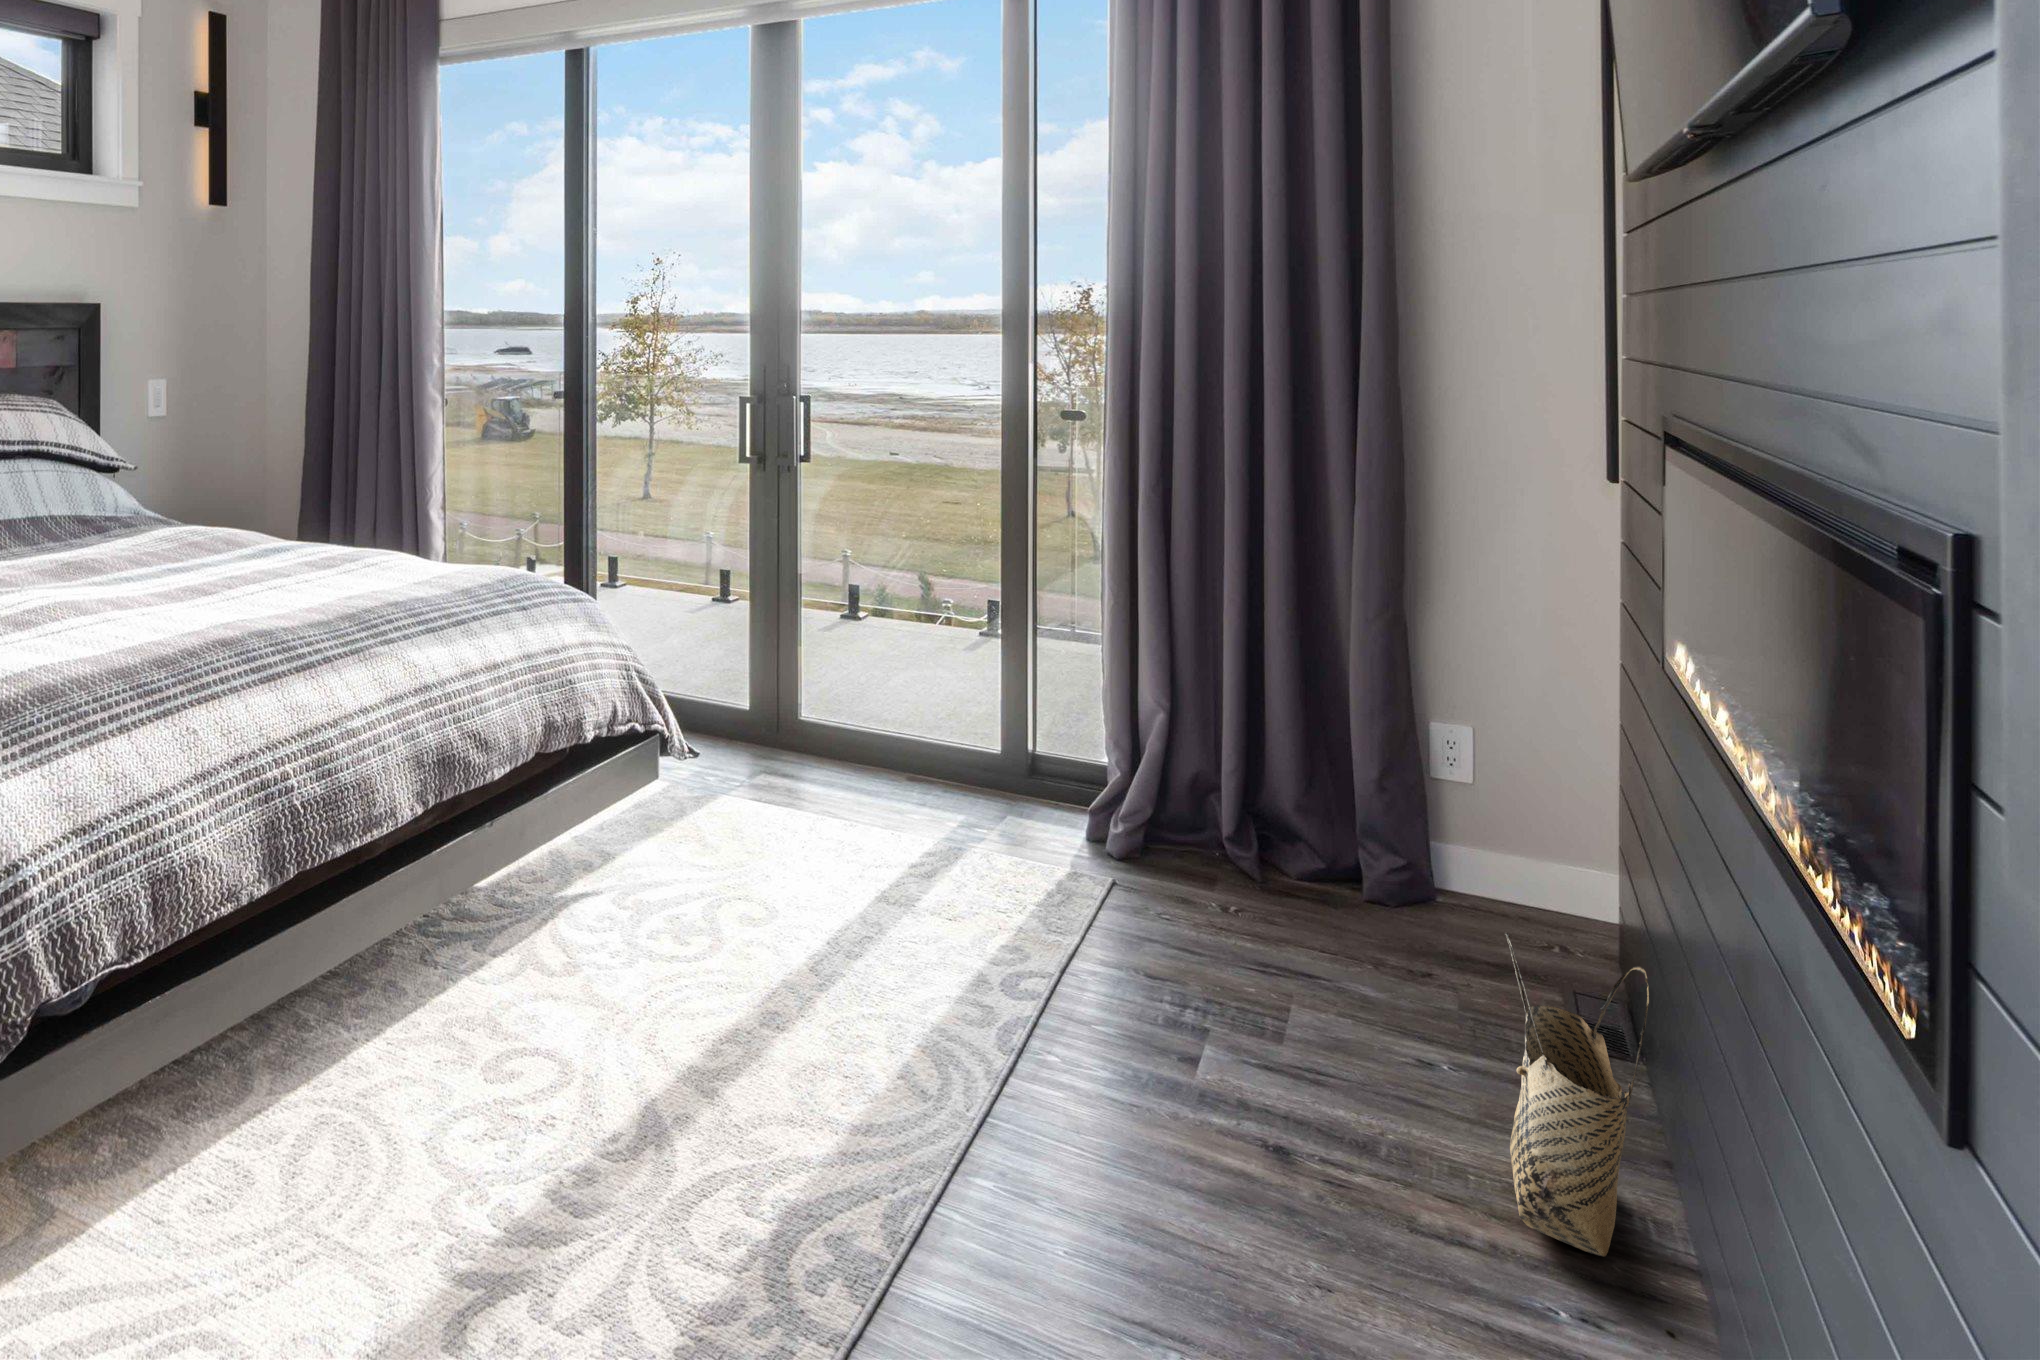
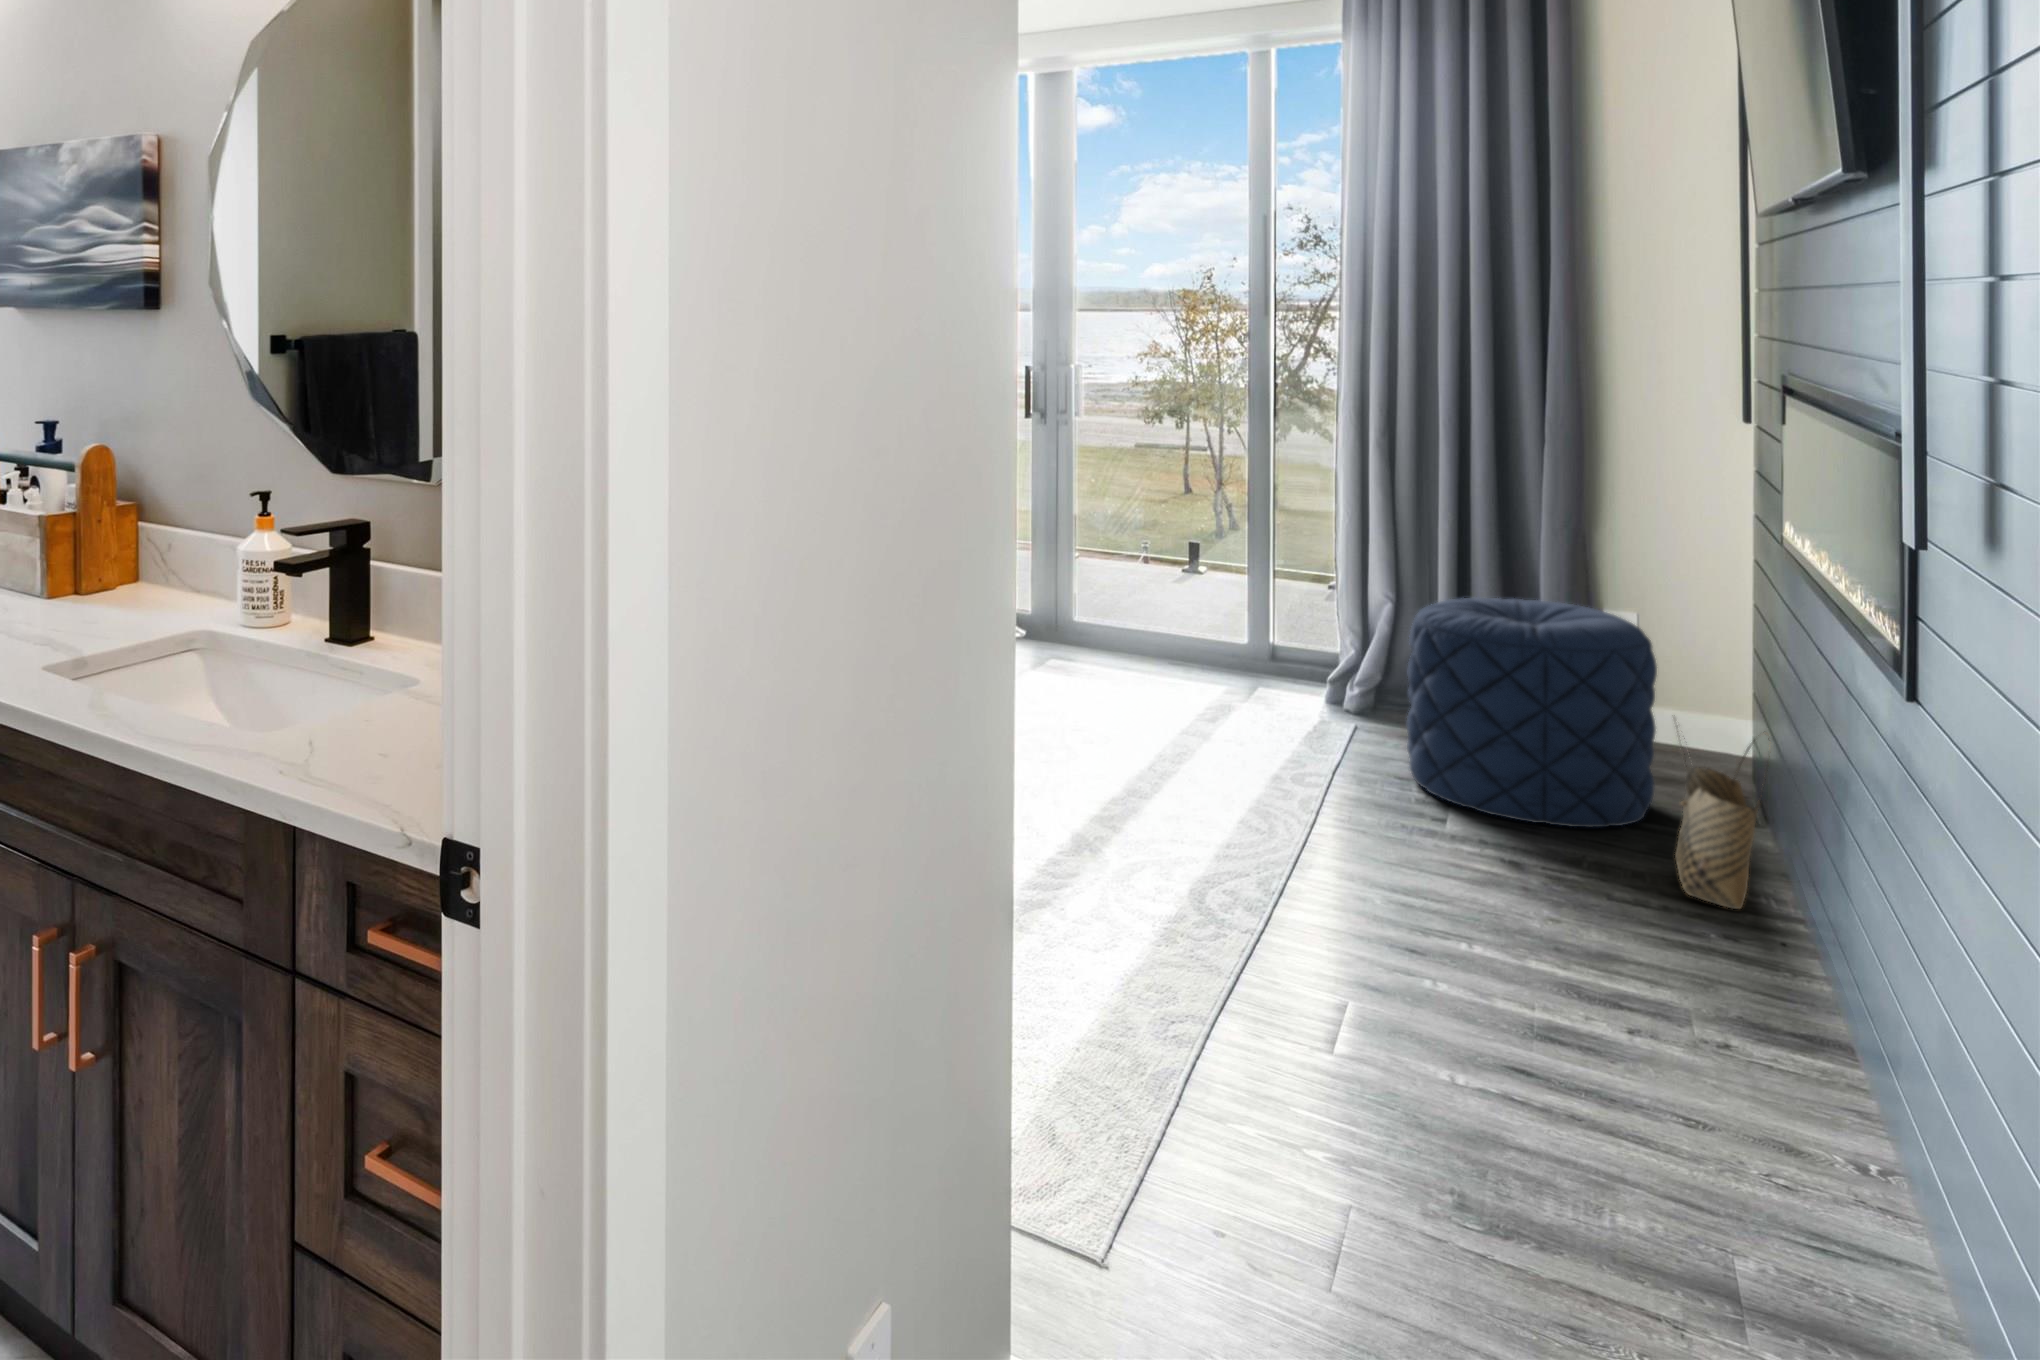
pouf: none [1159,717,1489,1070] -> present [1407,598,1657,828]

